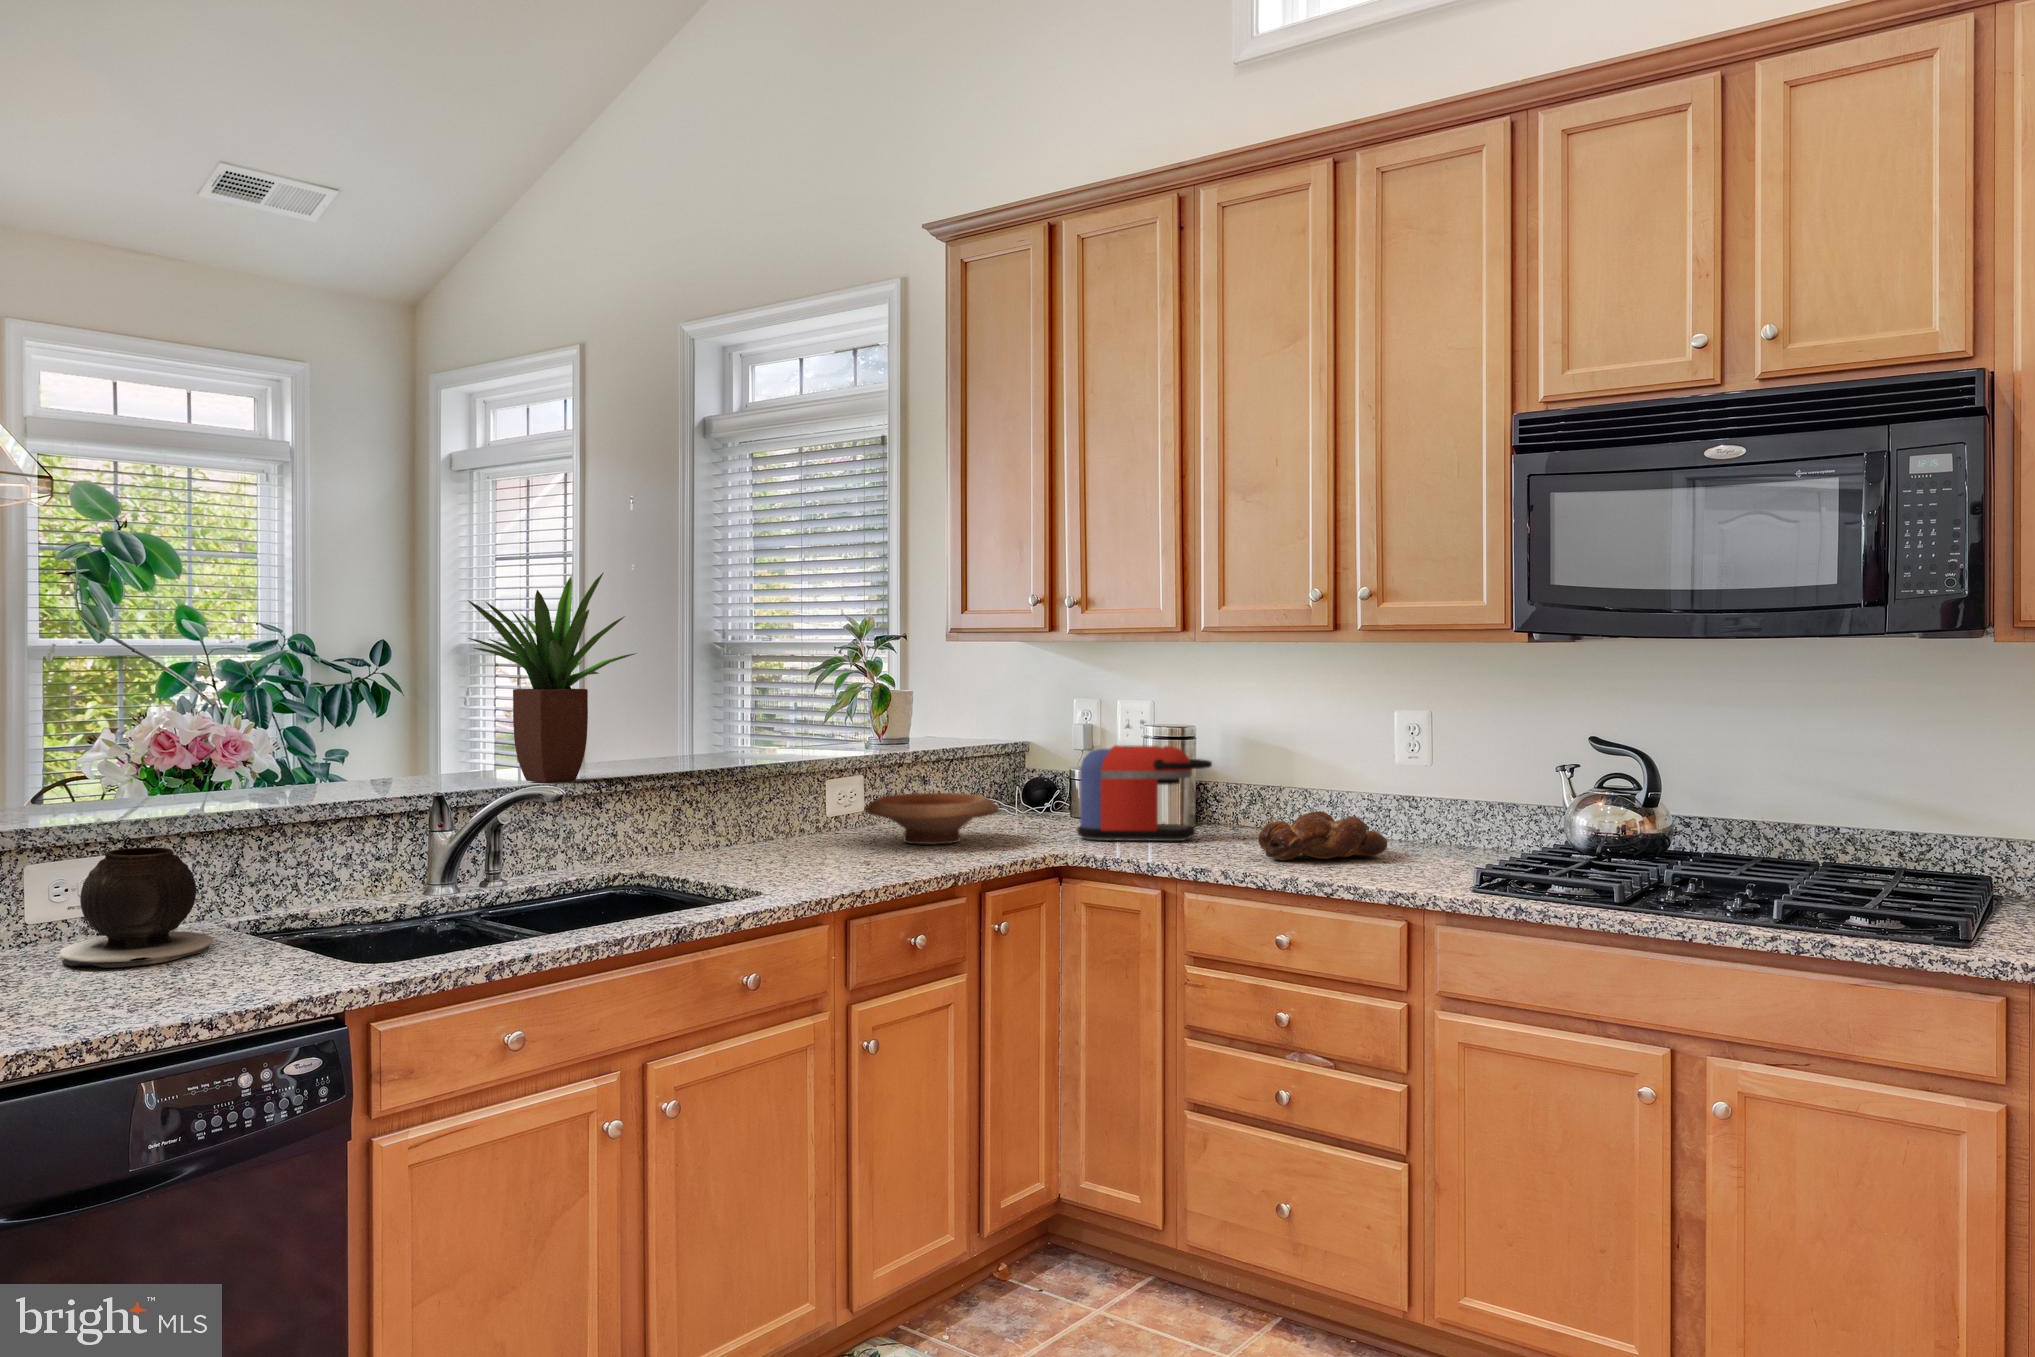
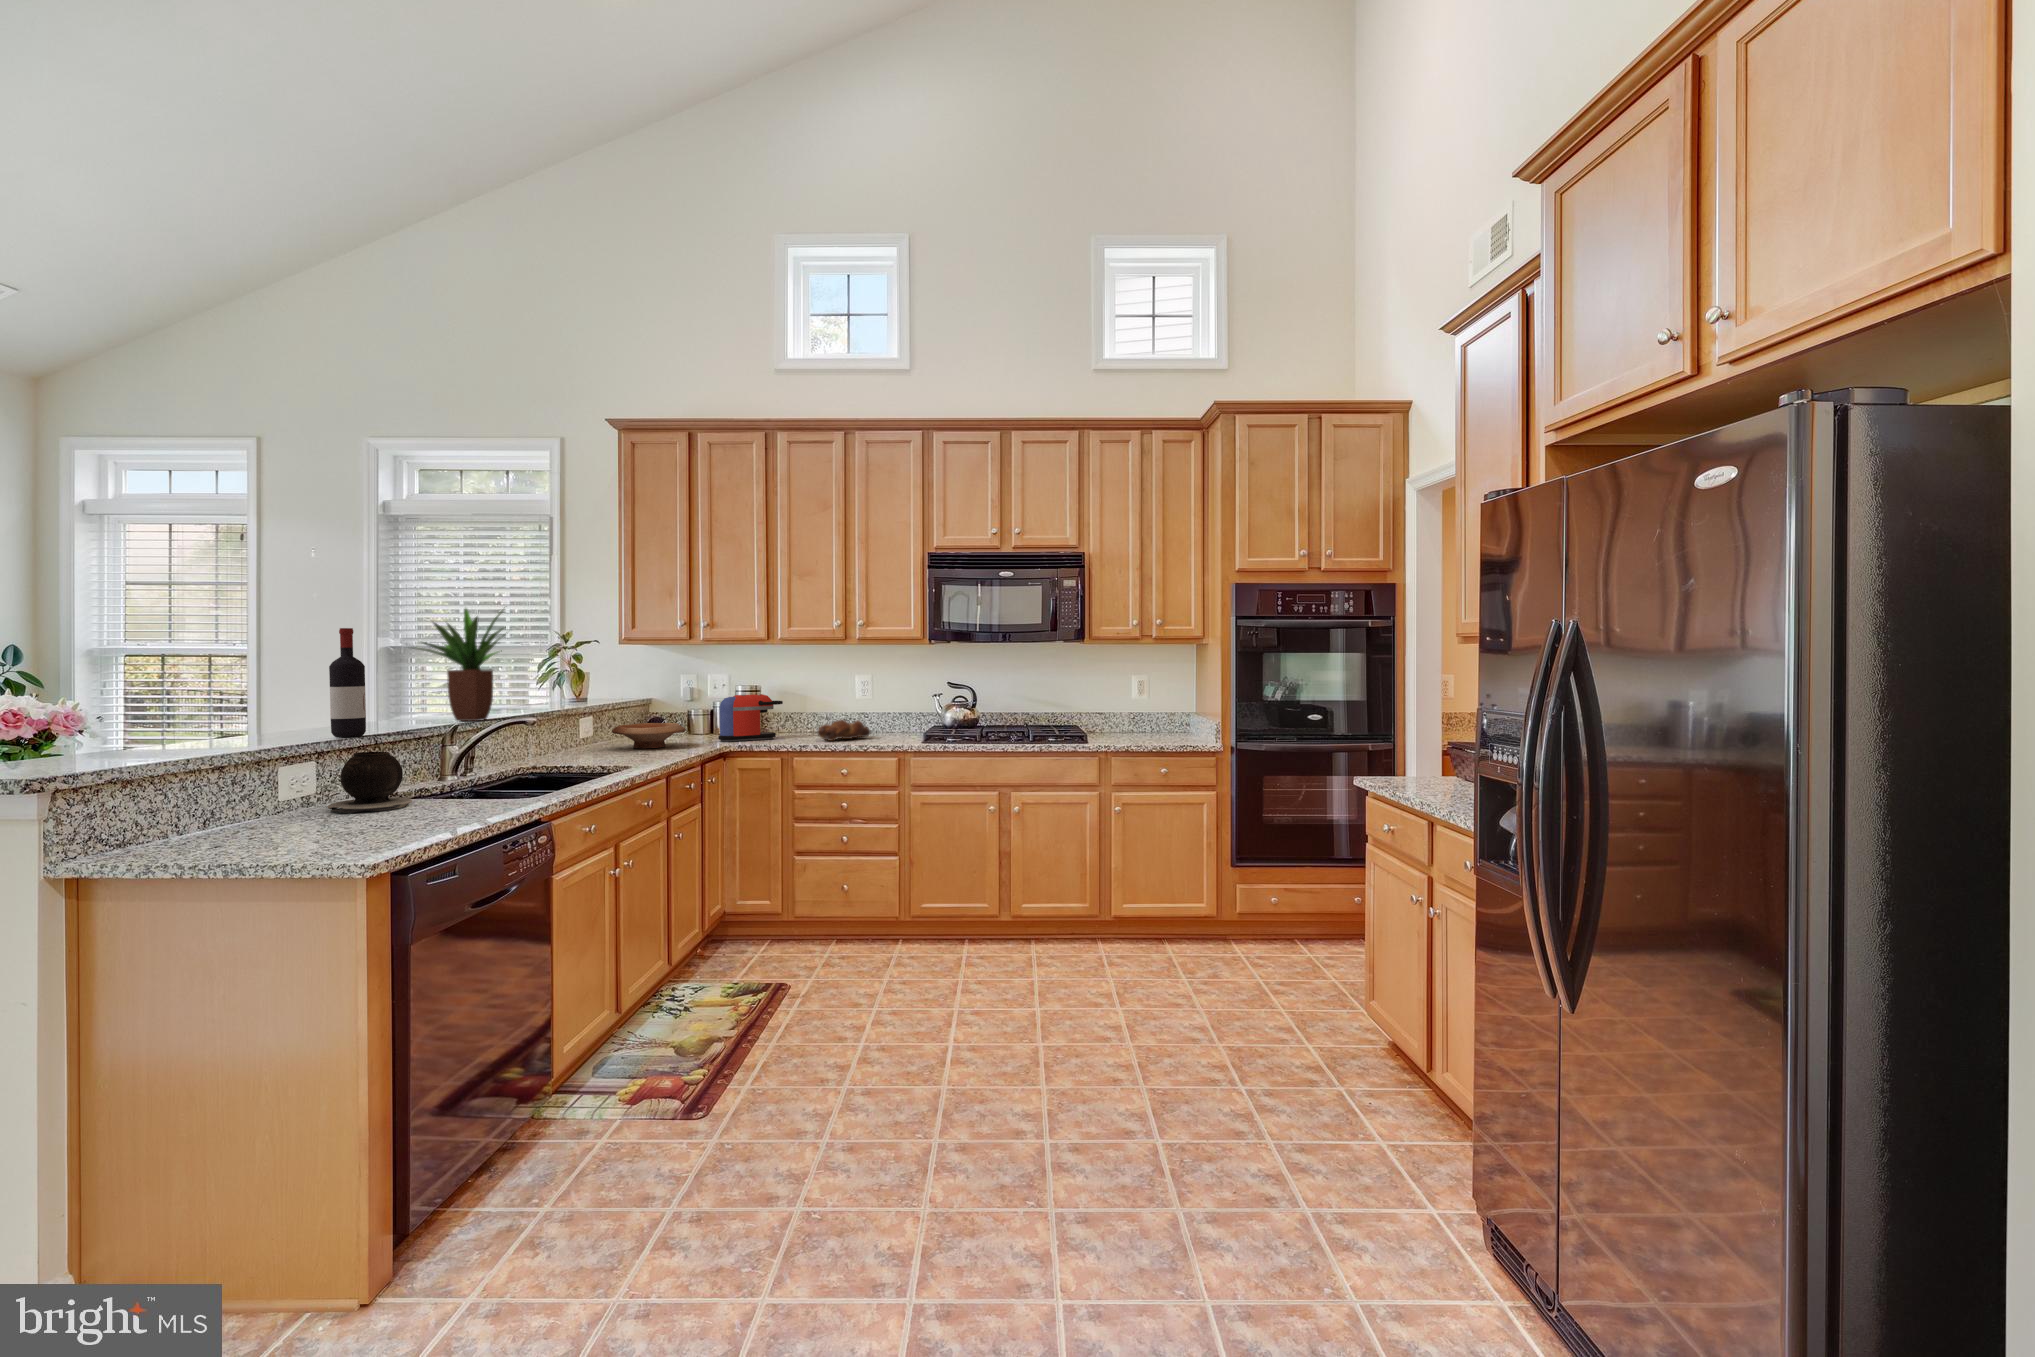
wine bottle: none [169,616,230,813] -> present [329,628,366,737]

